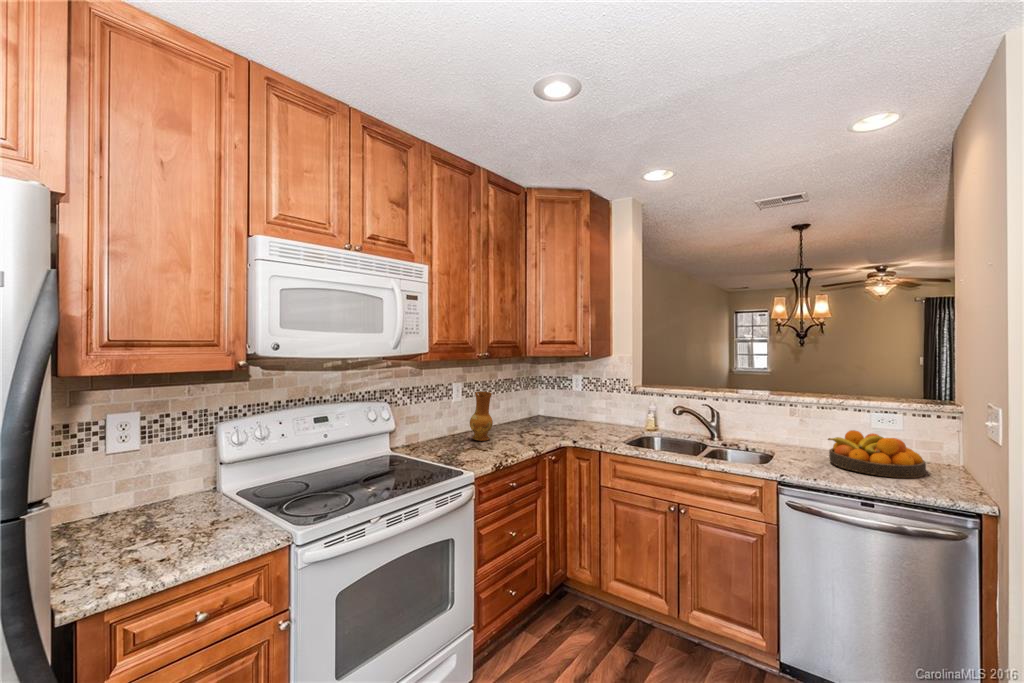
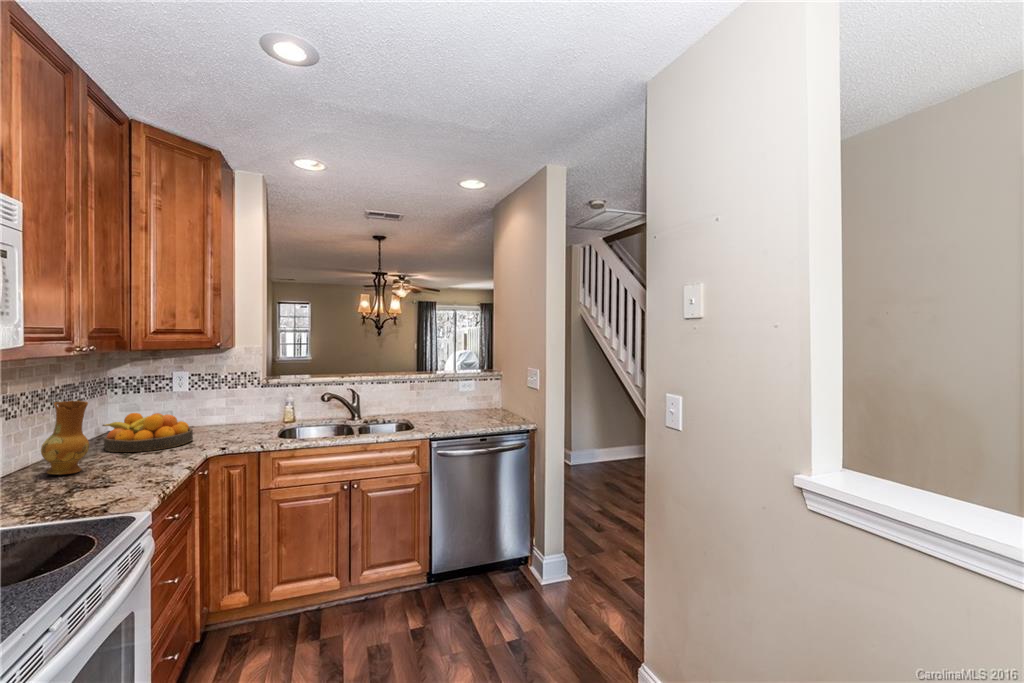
fruit bowl: present [828,430,926,478] -> present [102,413,193,452]

